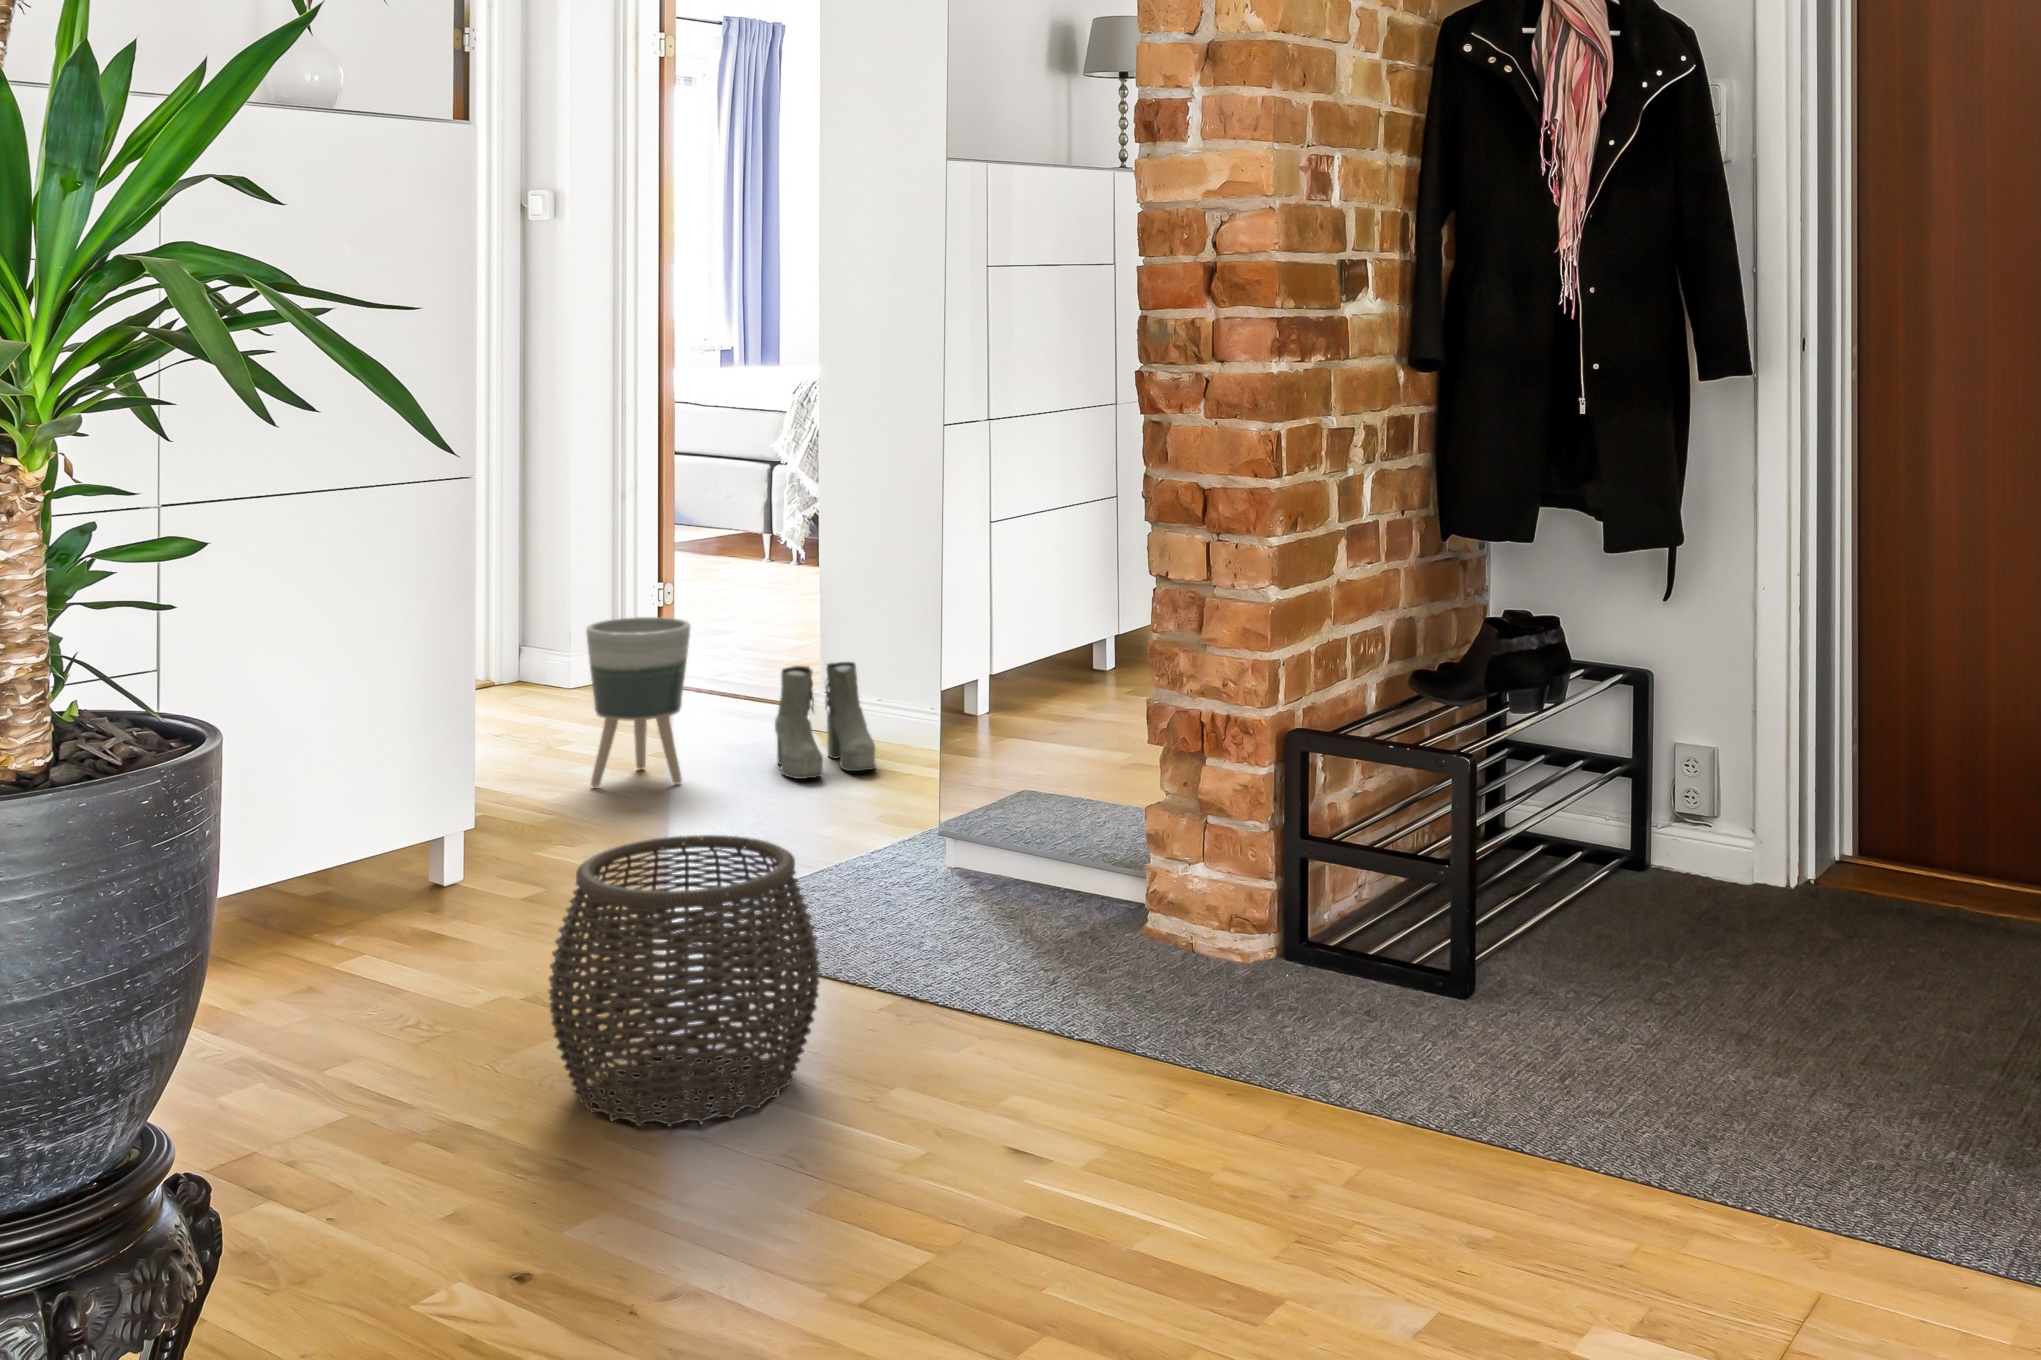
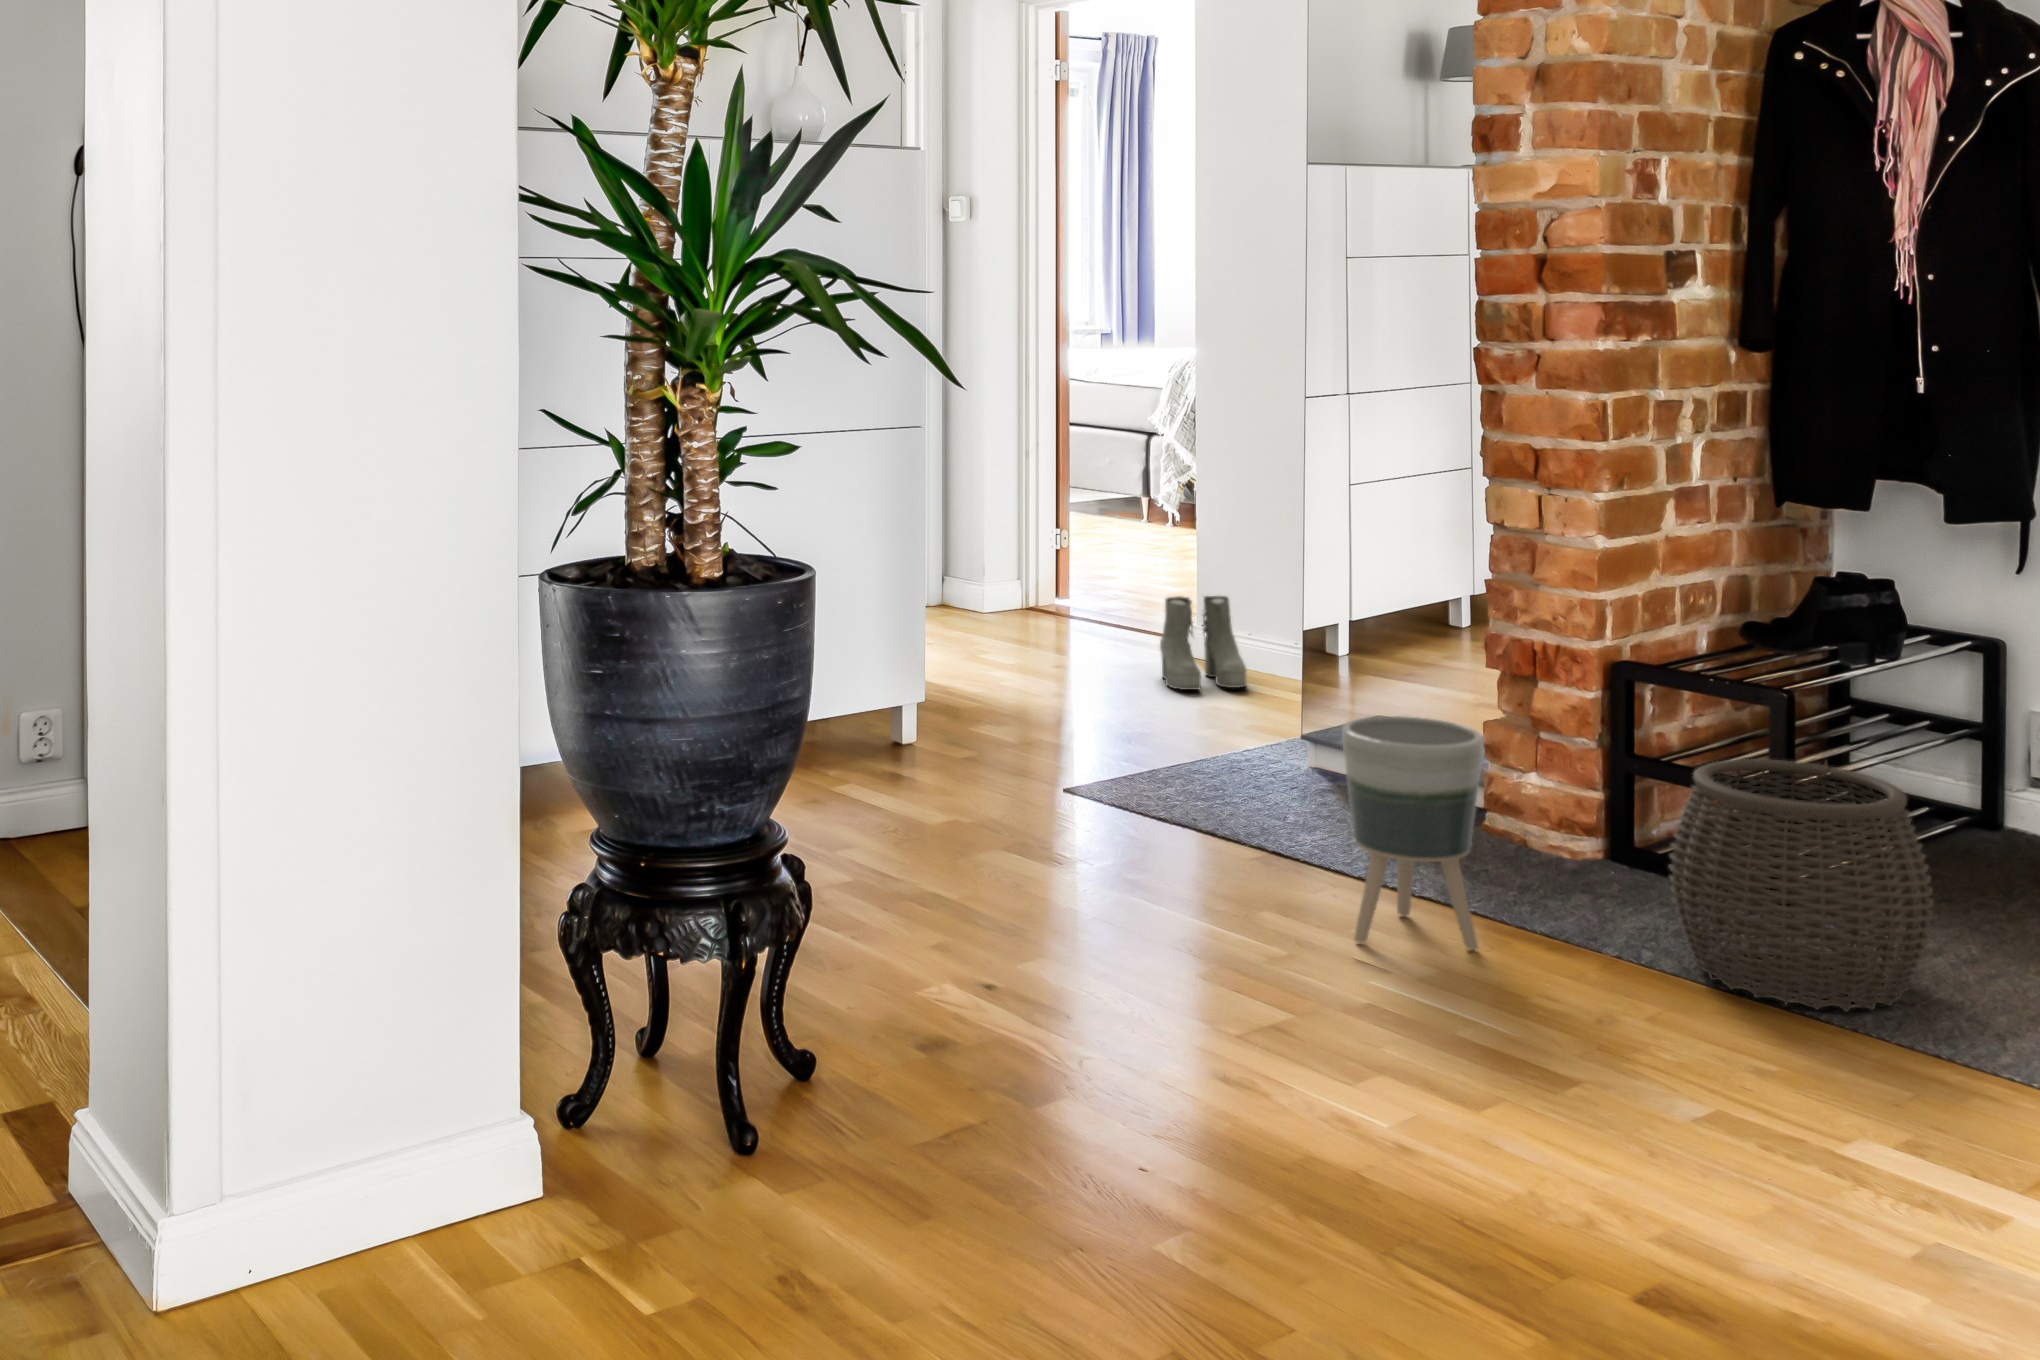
planter: present [586,617,690,787] -> present [1342,716,1483,950]
woven basket: present [549,835,820,1127] -> present [1669,759,1933,1011]

